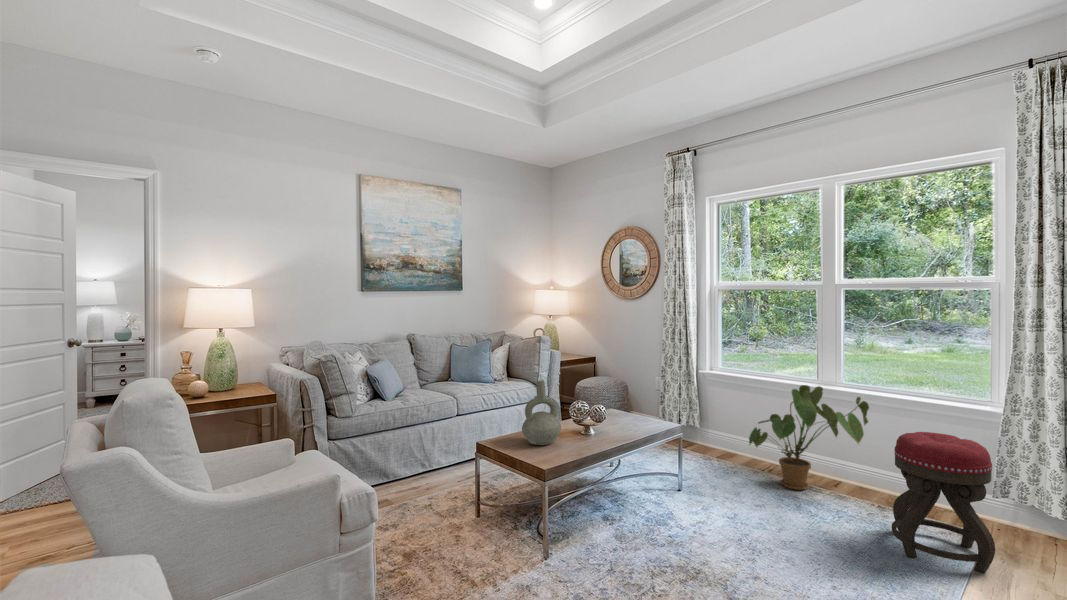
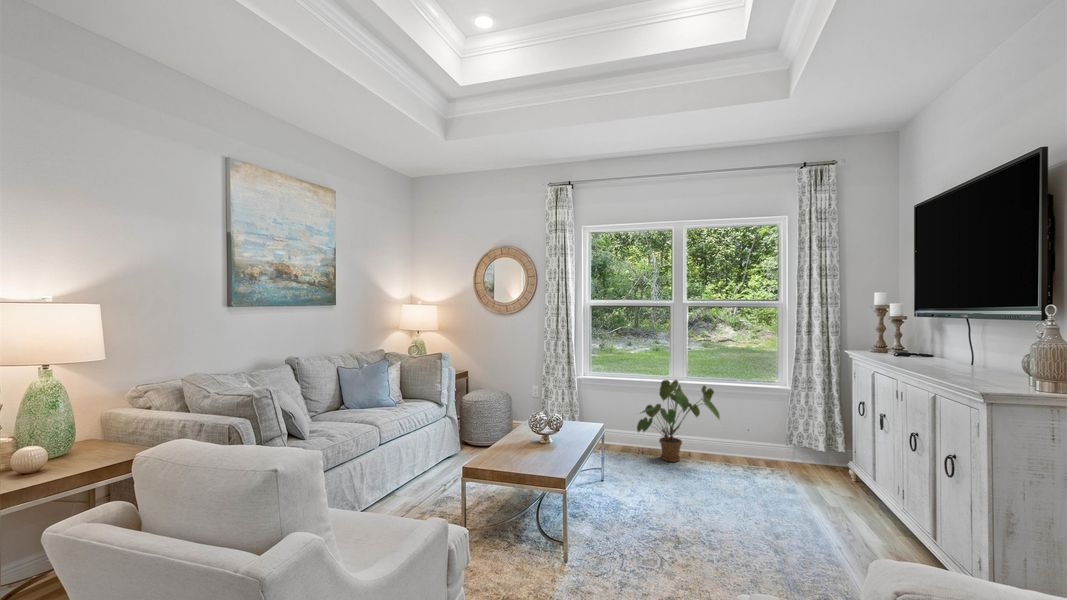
decorative vase: present [522,380,561,445] -> none [513,398,551,463]
ottoman: present [892,432,995,572] -> none [752,407,822,495]

